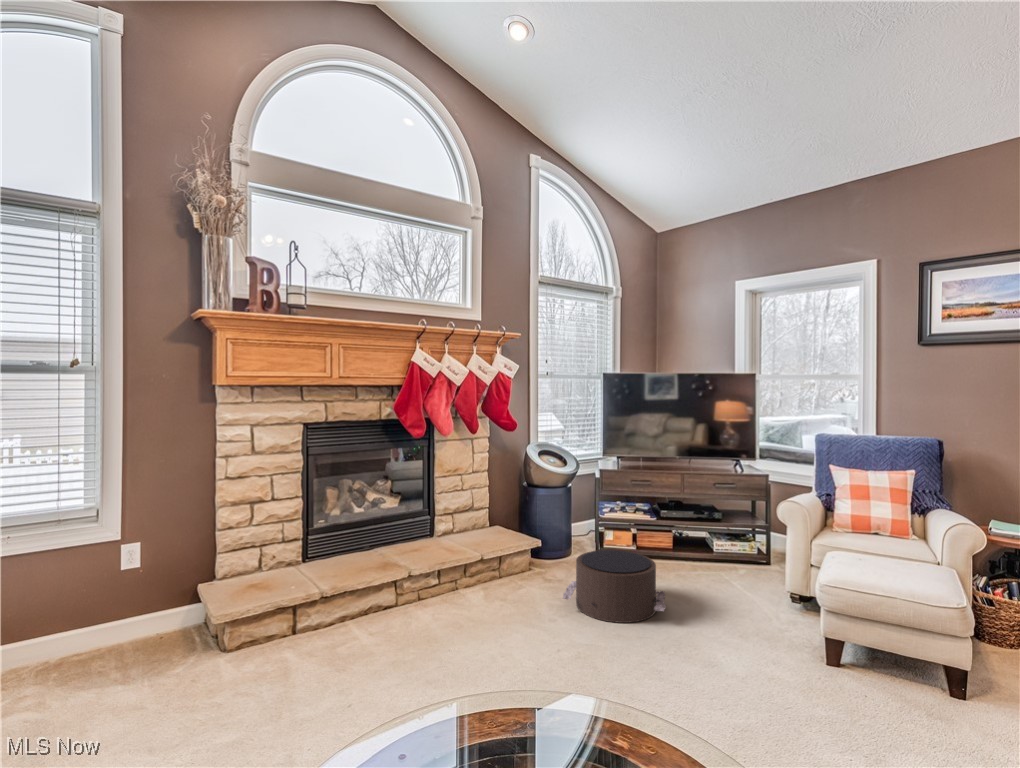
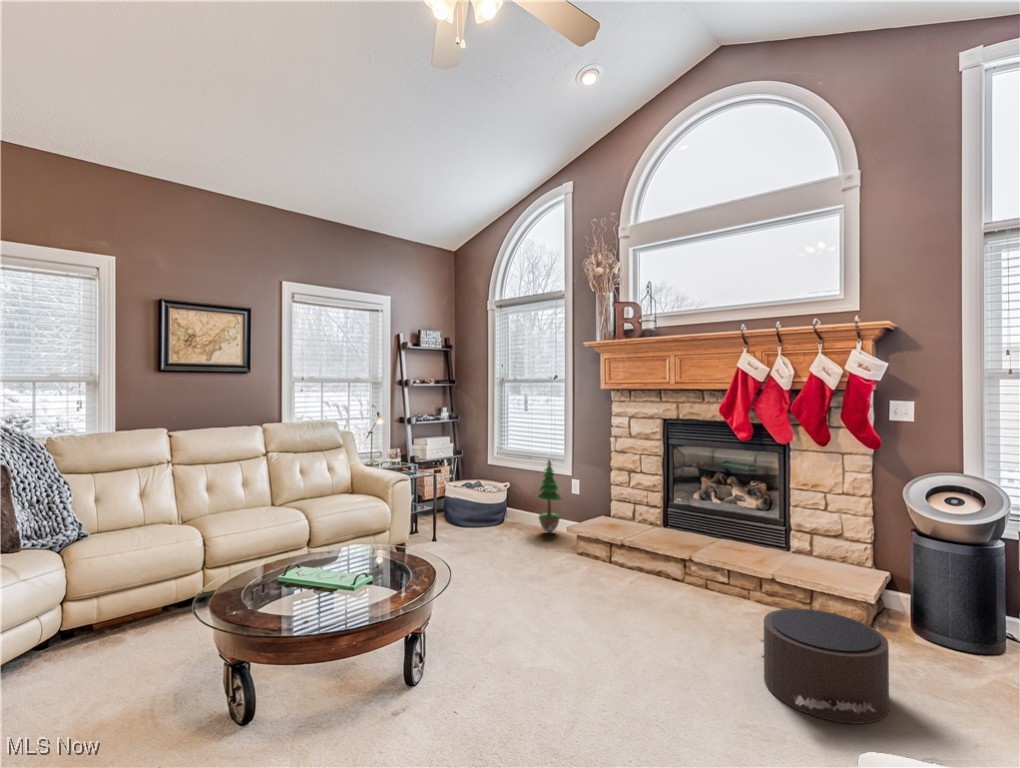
potted tree: none [39,519,106,665] -> present [537,460,561,533]

